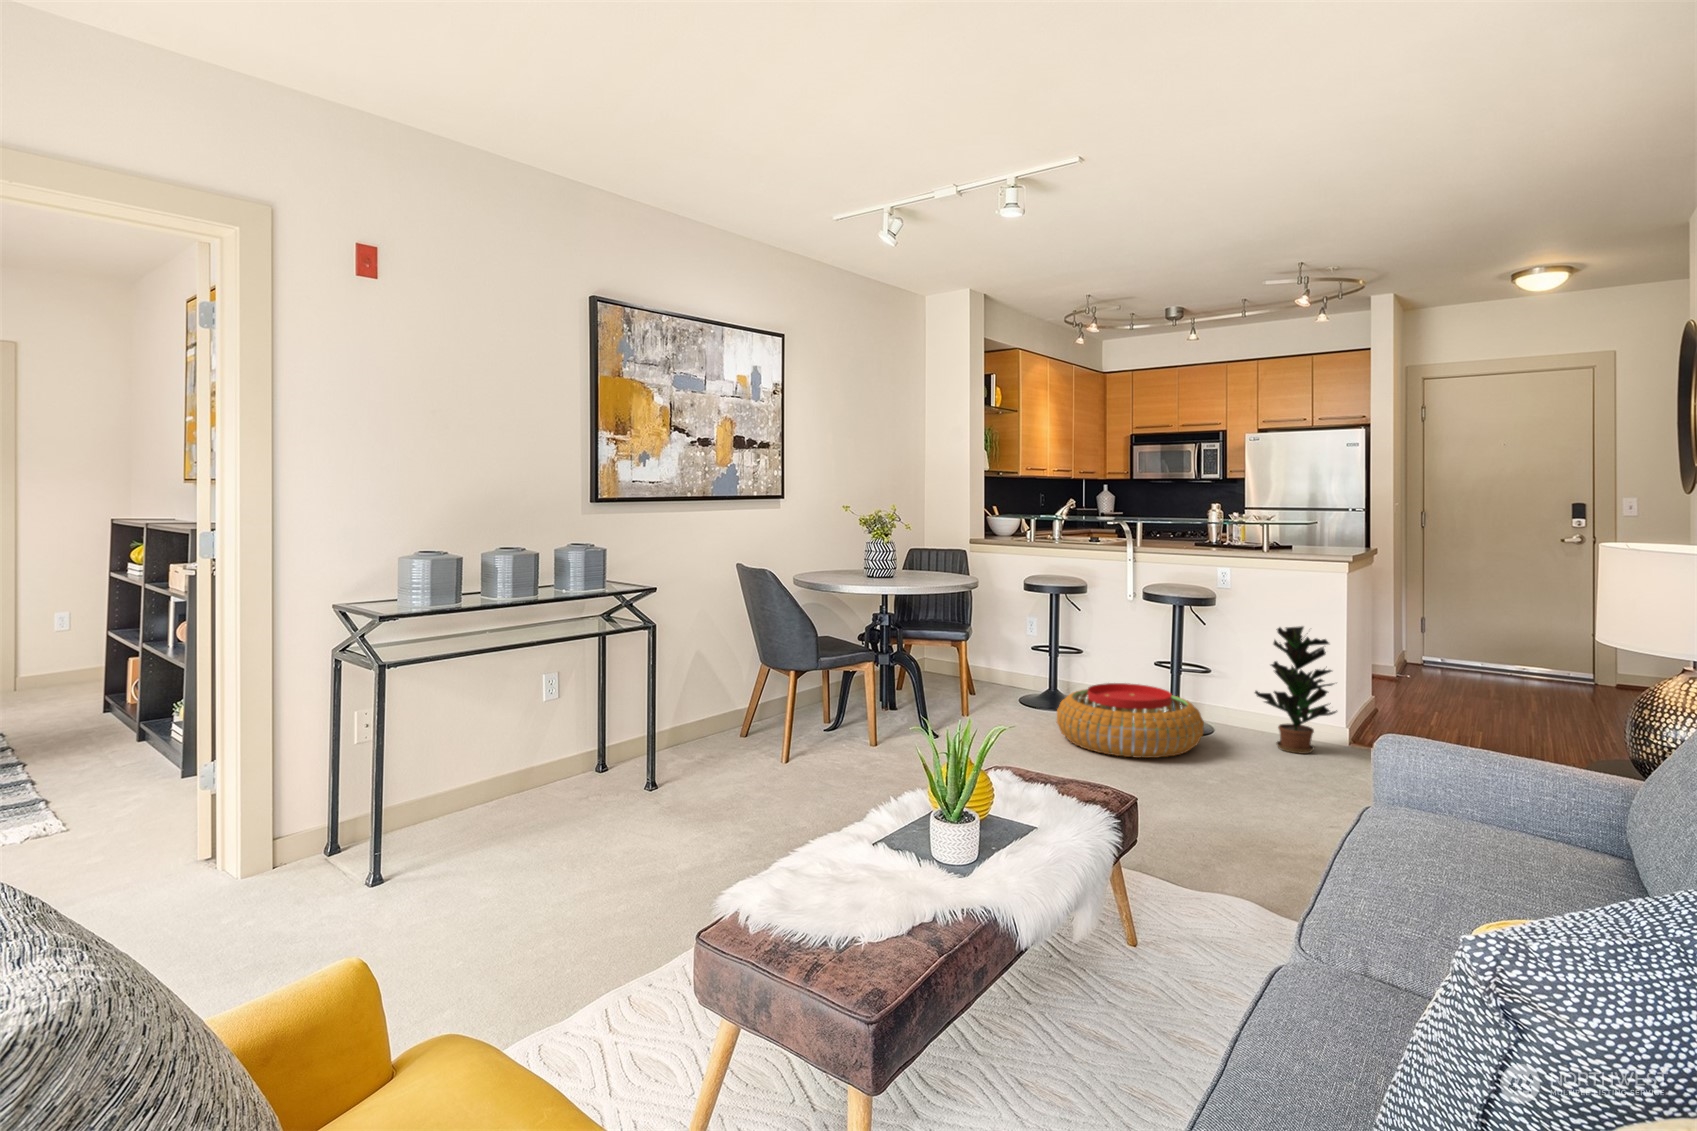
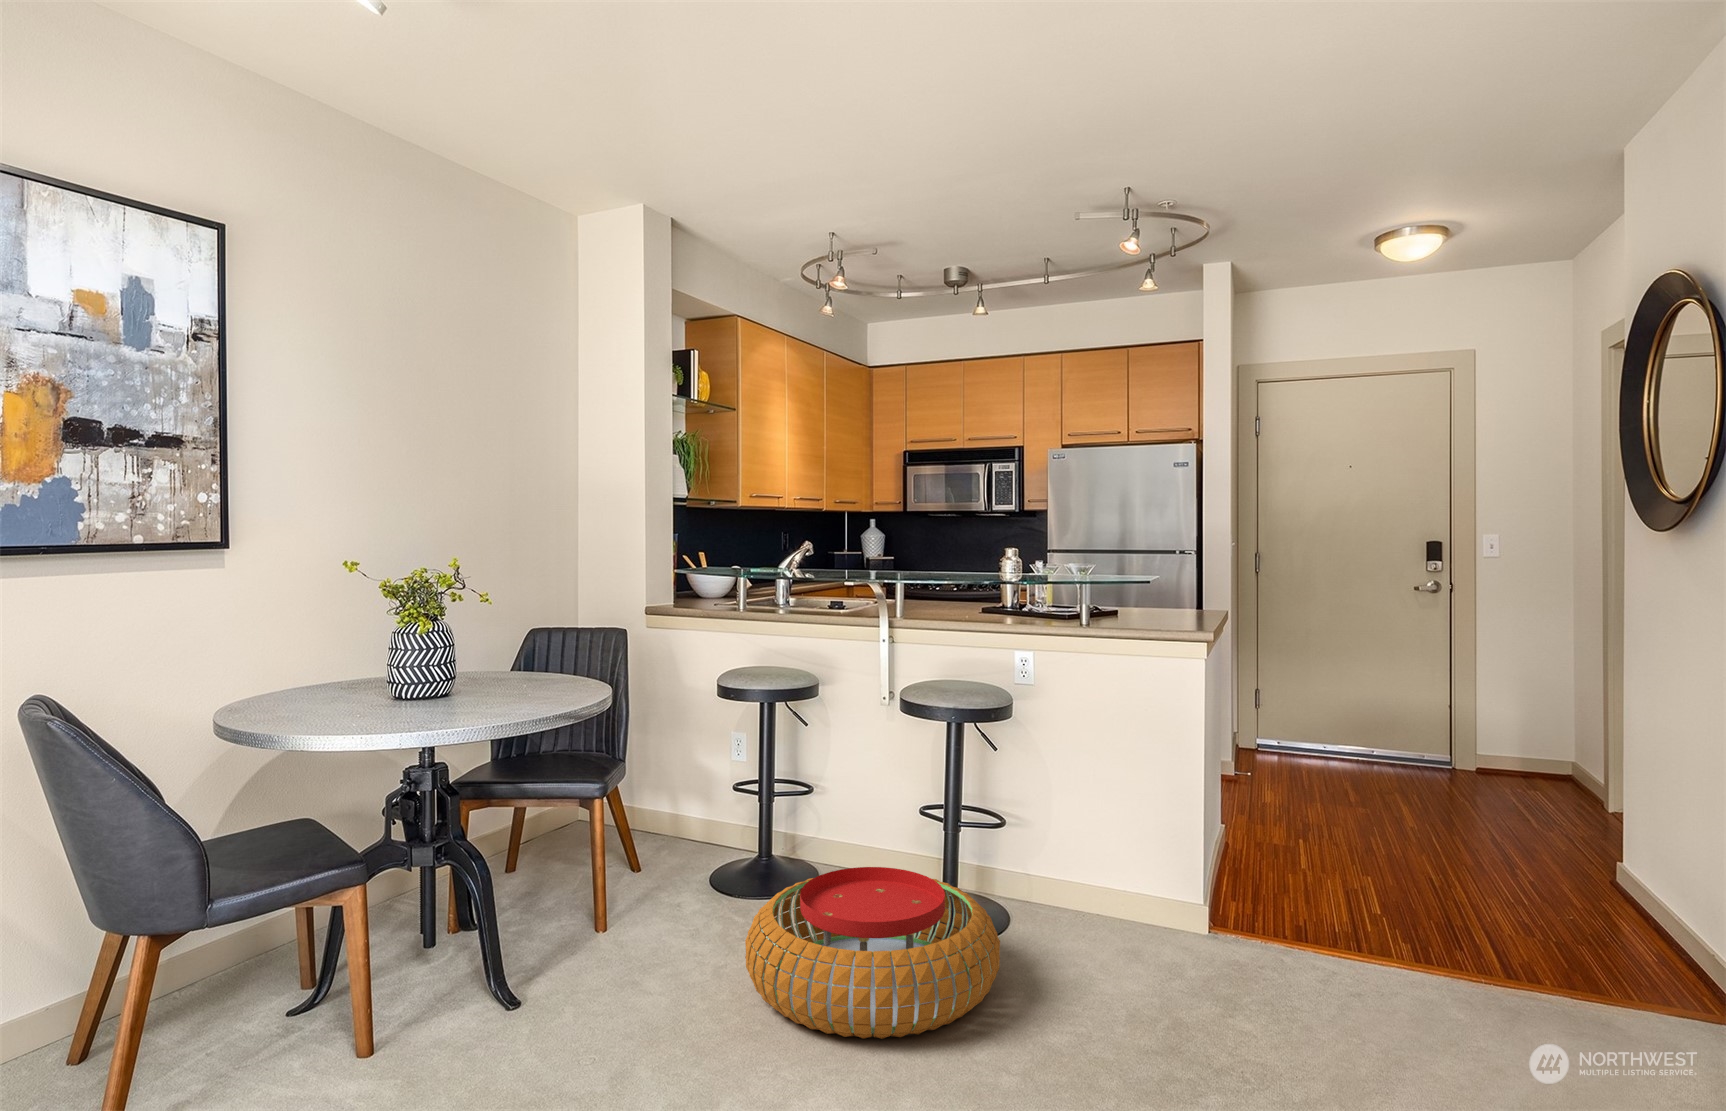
potted plant: present [1255,626,1337,754] -> none [1079,757,1214,984]

